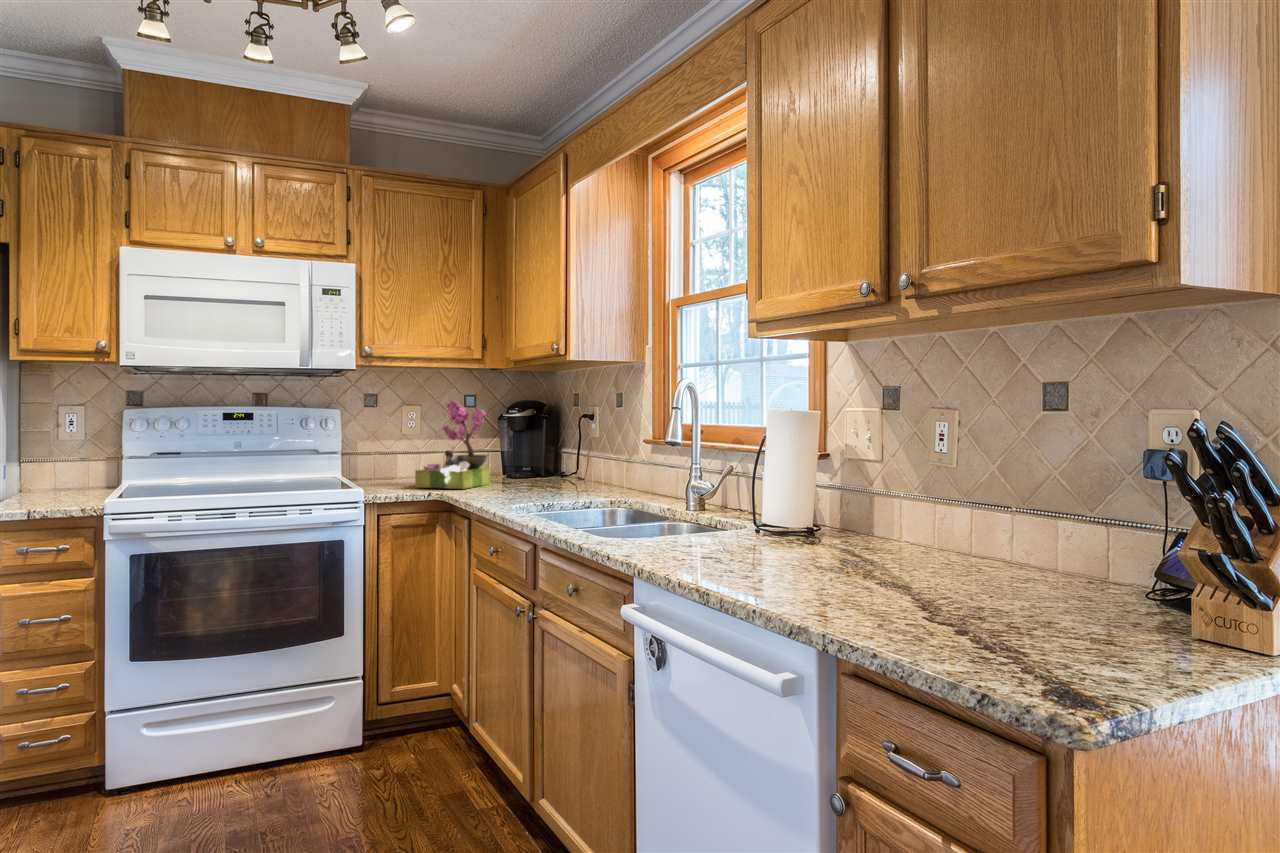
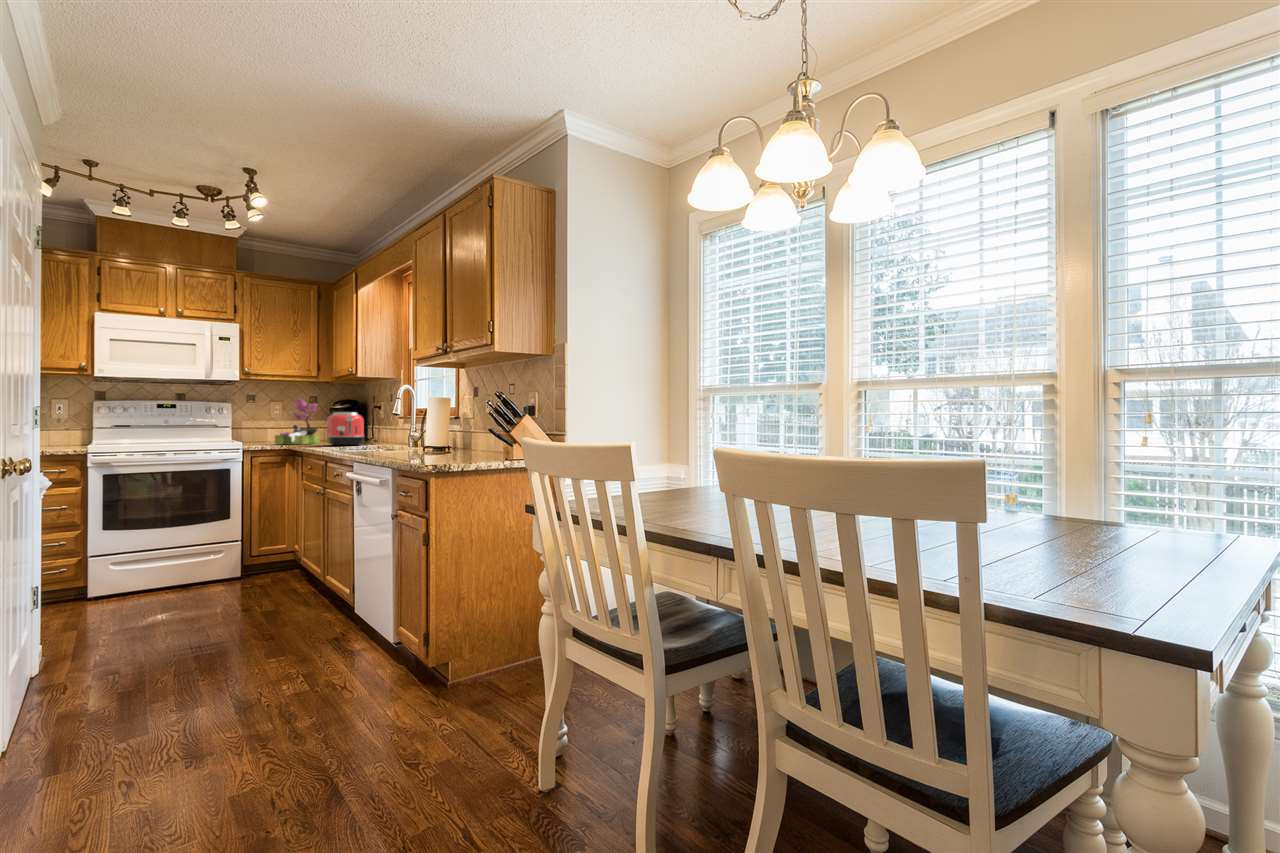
toaster: none [510,430,582,498] -> present [327,412,364,446]

